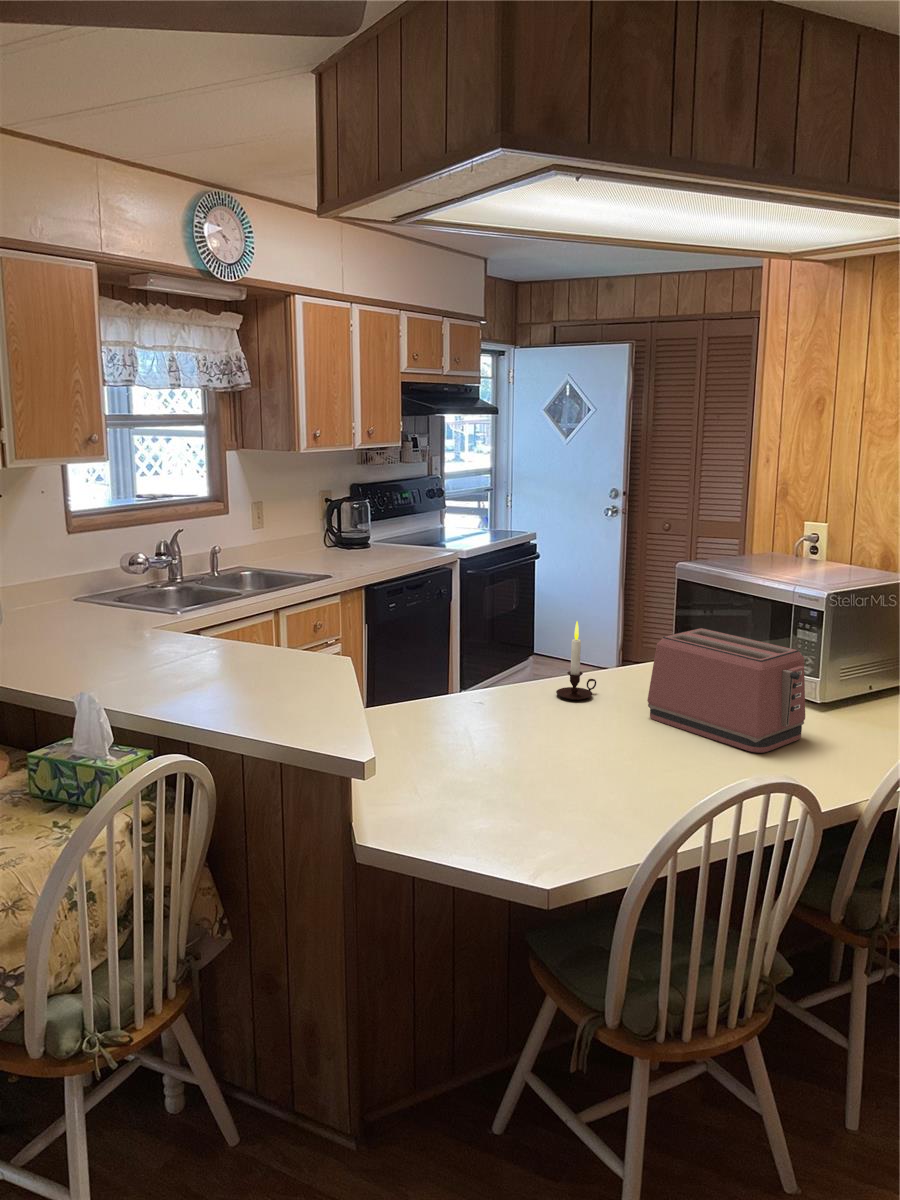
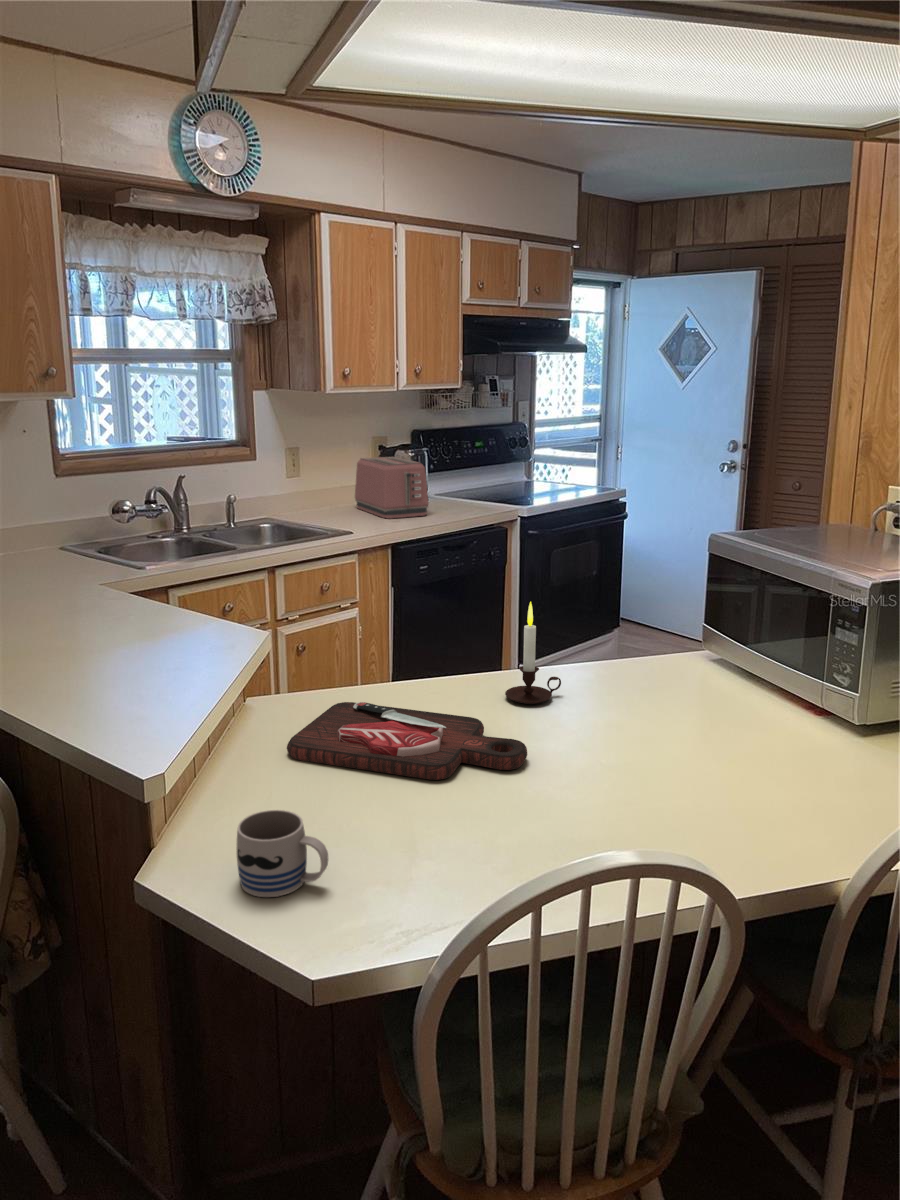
toaster: present [647,628,805,753] -> present [355,457,429,519]
cutting board: none [426,703,607,752] -> present [287,702,527,780]
mug: none [466,769,532,828] -> present [237,810,328,897]

